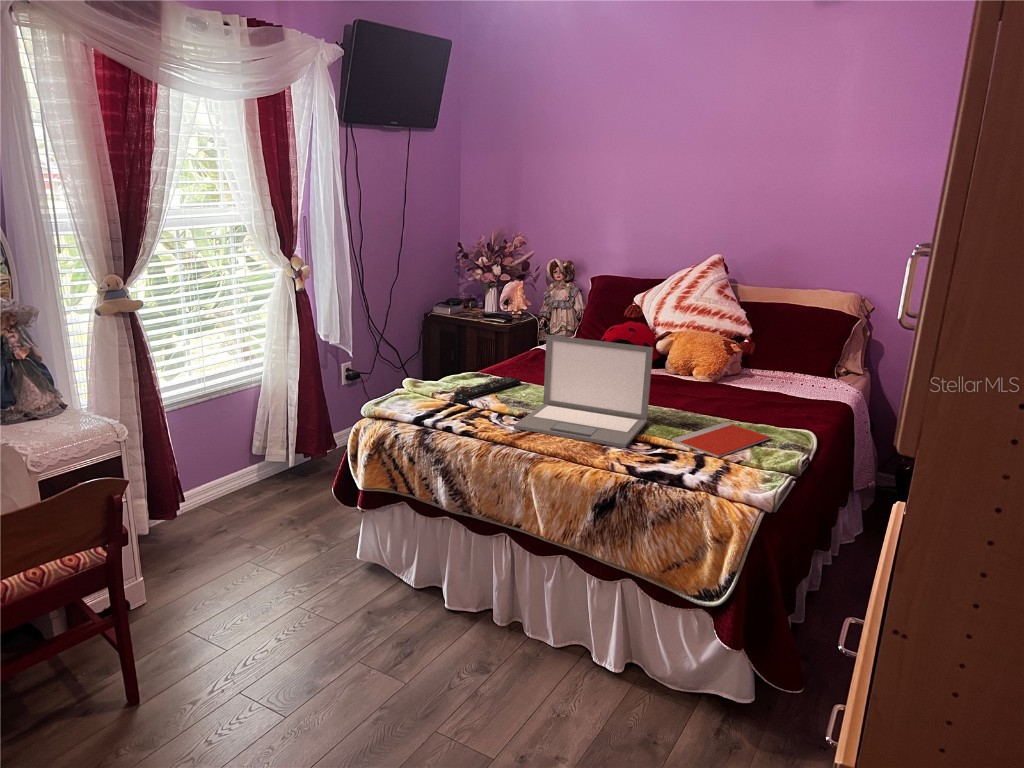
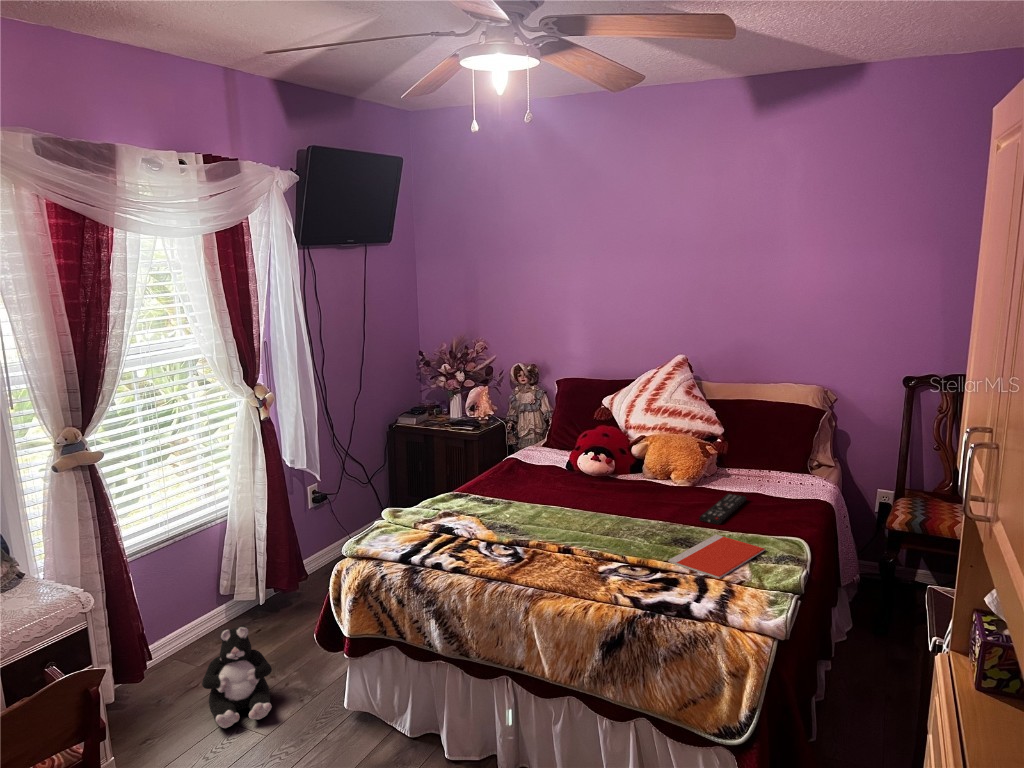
laptop: present [514,335,653,448] -> none [506,457,640,575]
remote control: present [454,377,521,399] -> present [699,494,746,525]
plush toy: none [229,476,293,565] -> present [202,625,272,728]

